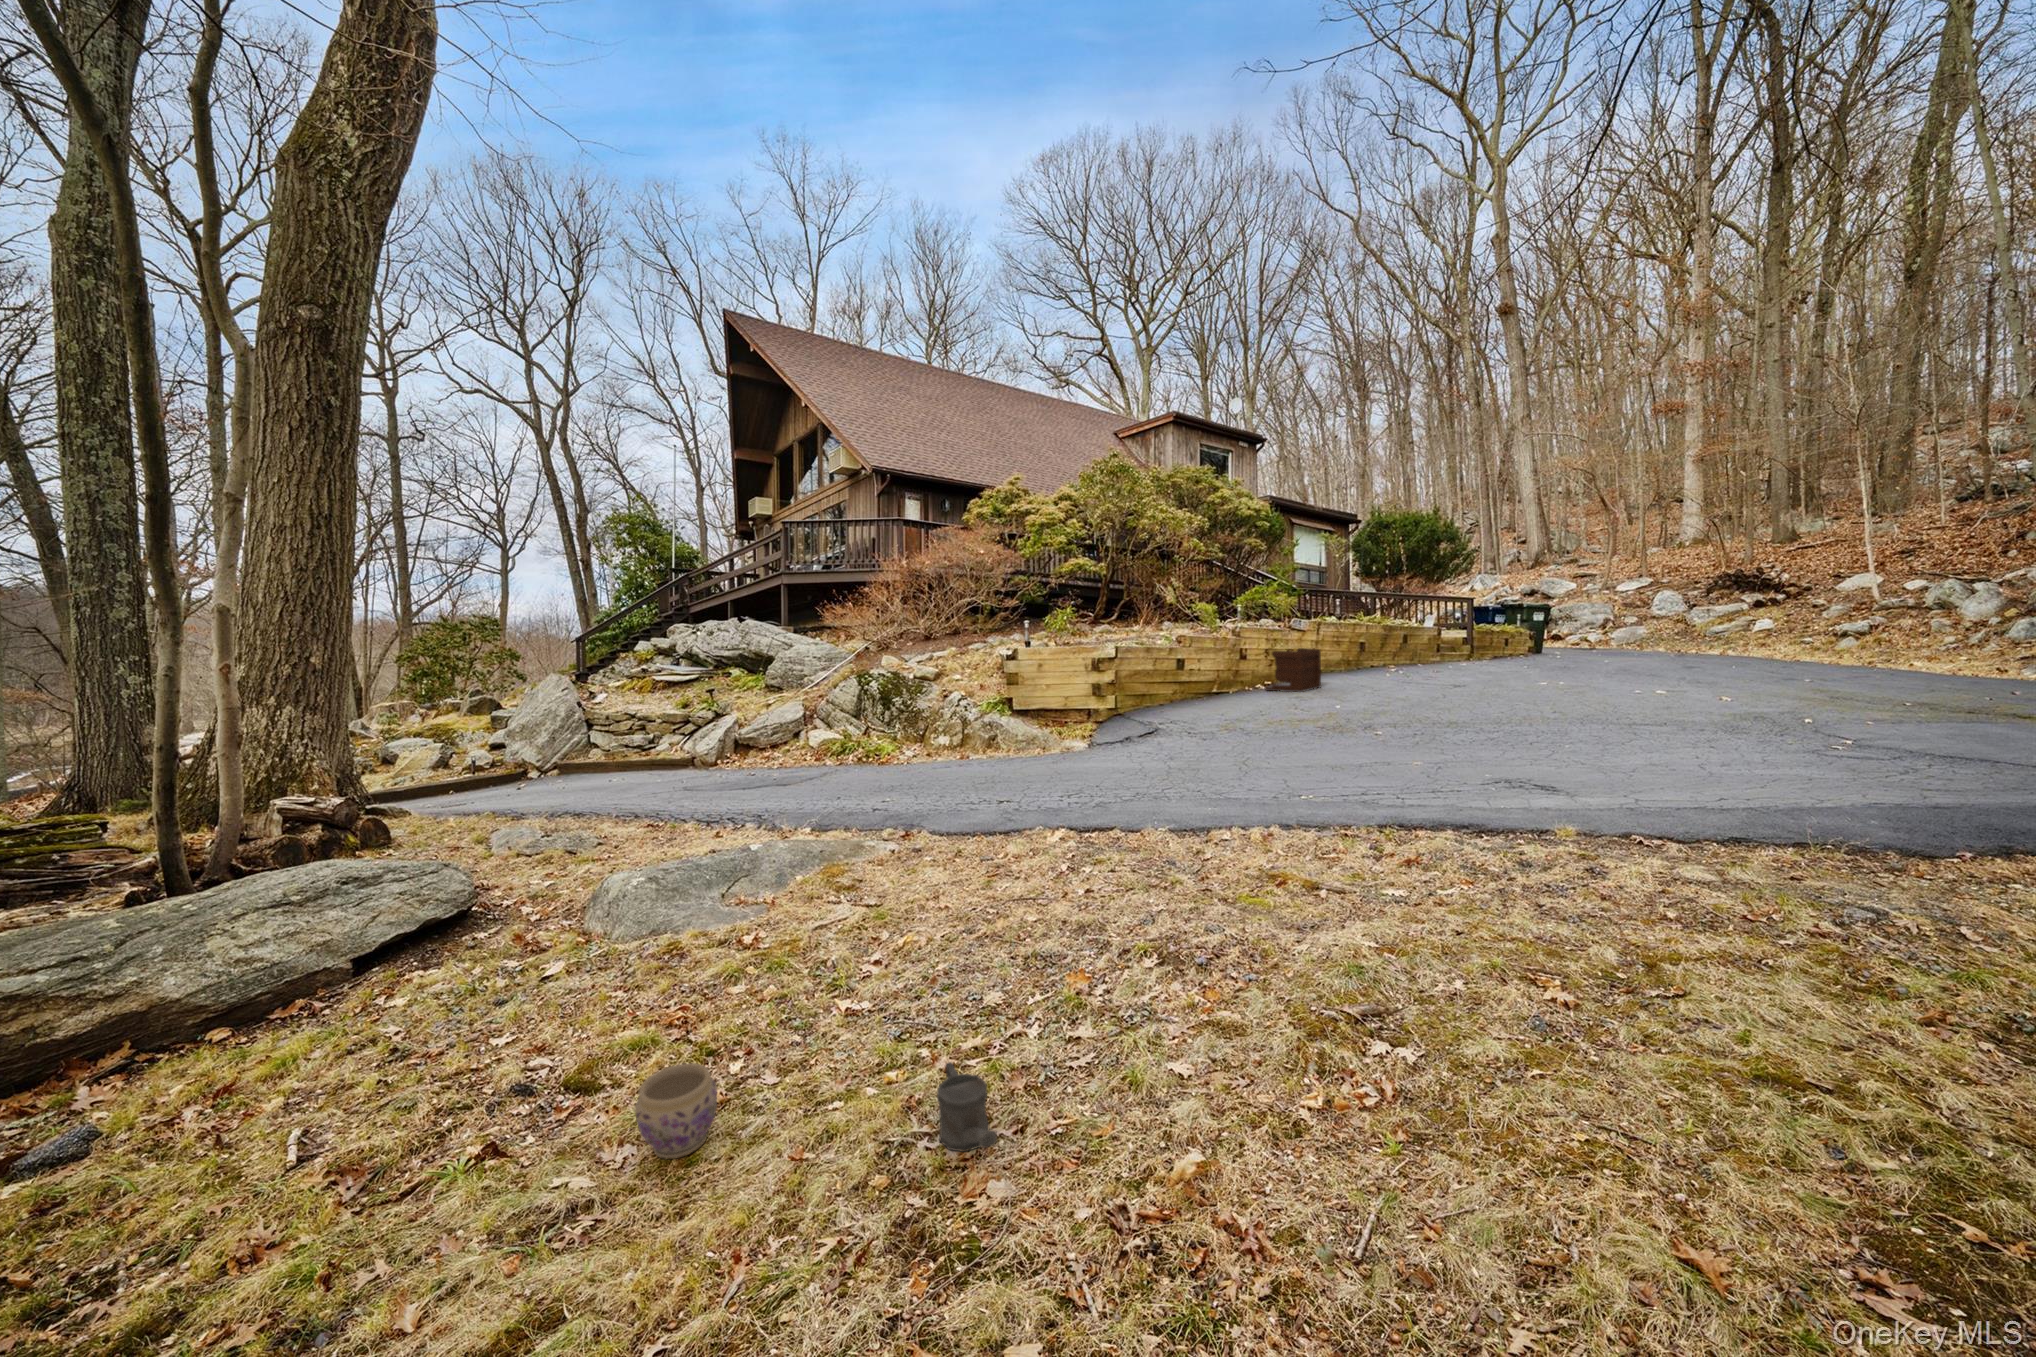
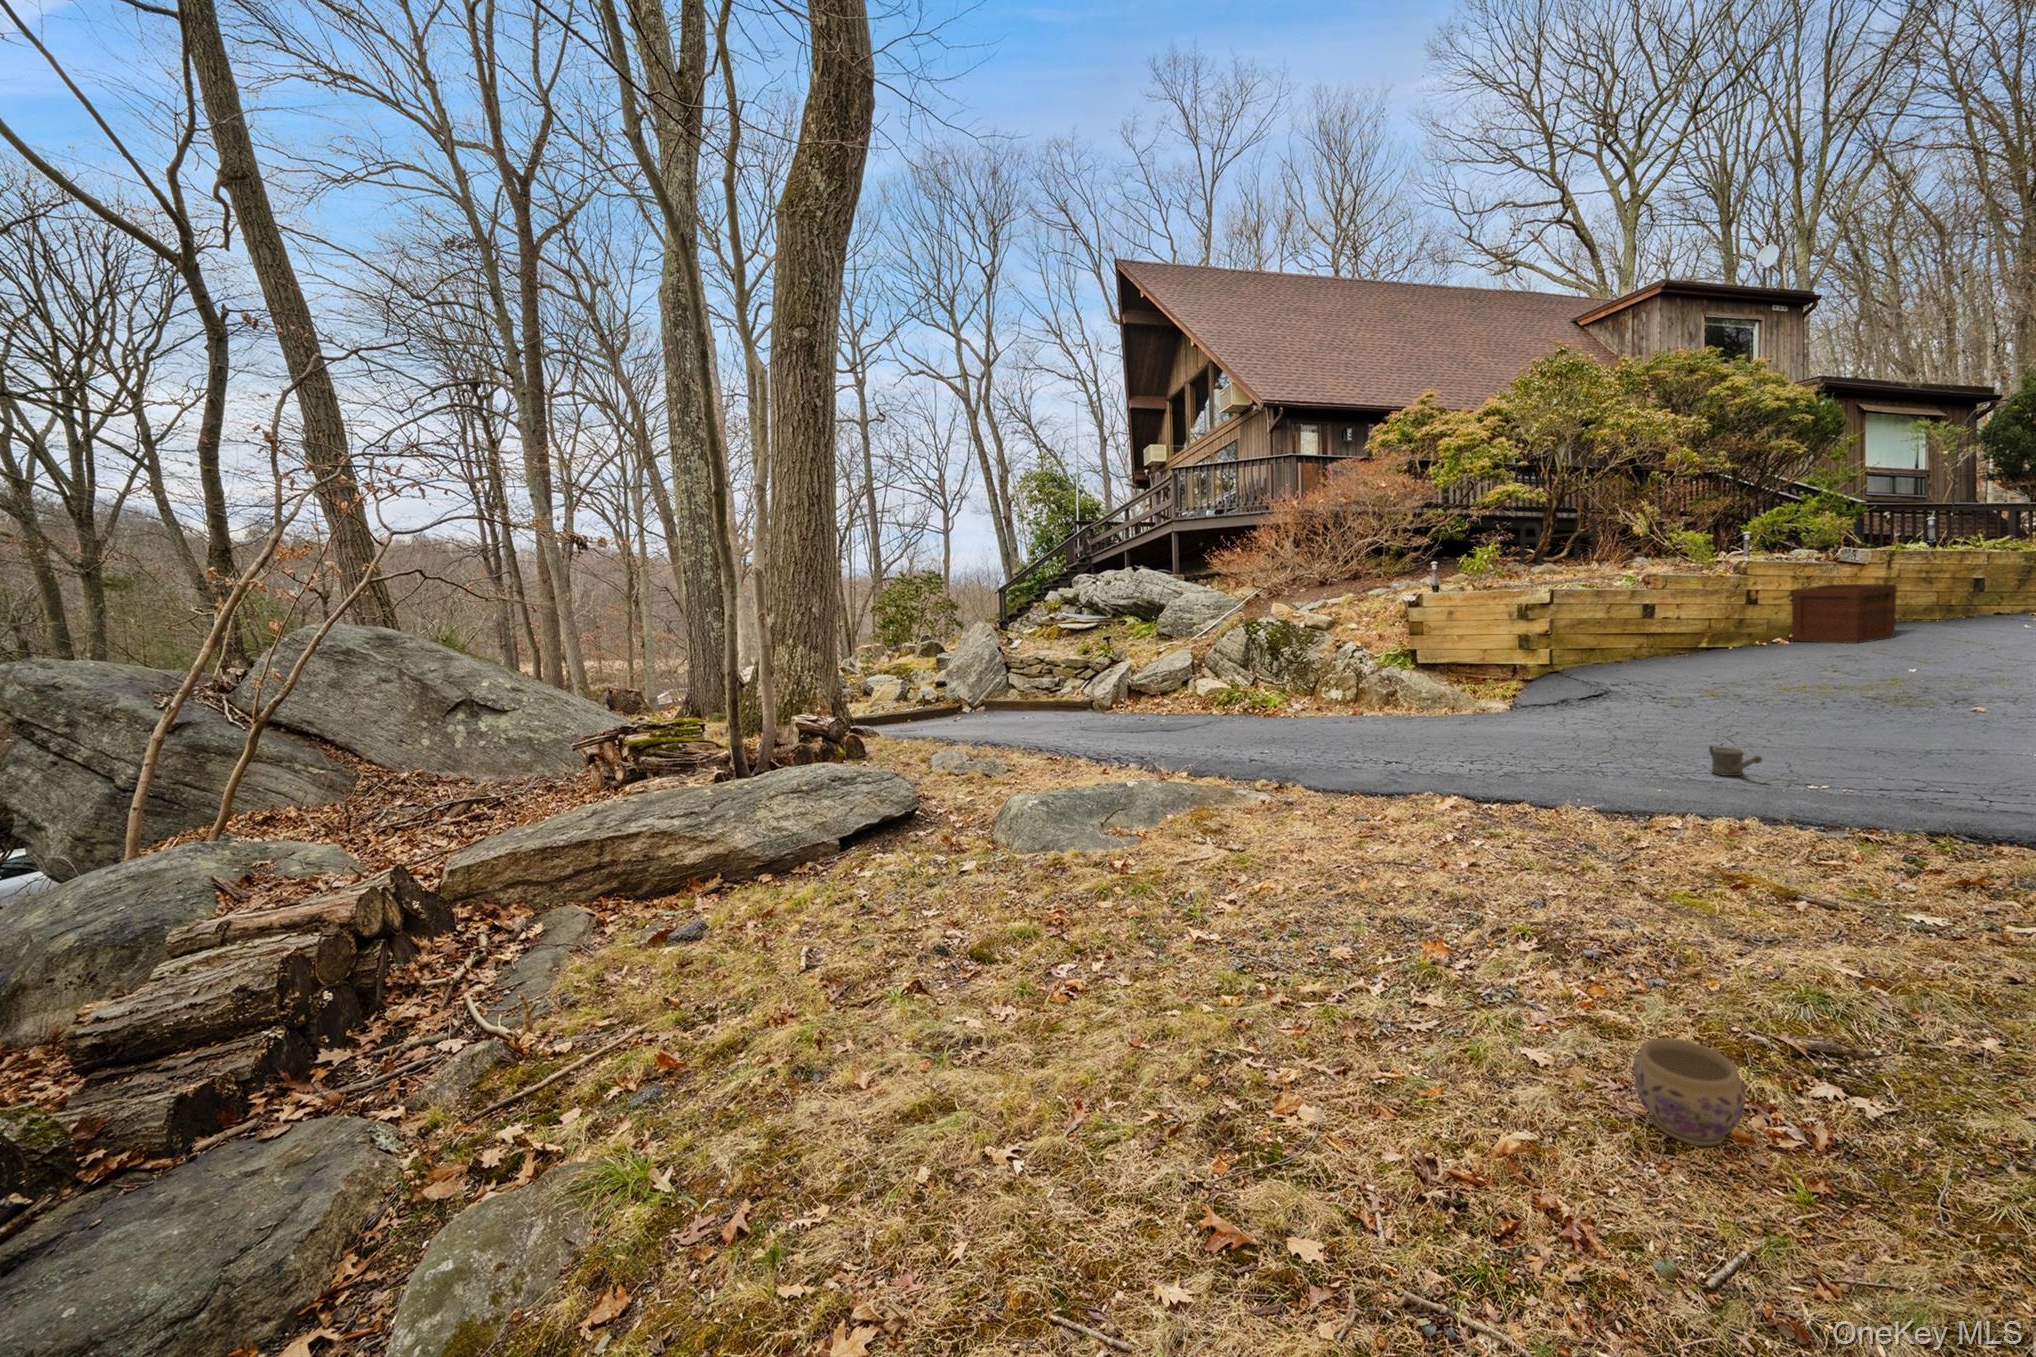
bench: none [1084,589,1140,627] -> present [1520,519,1599,565]
watering can: present [937,1062,997,1152] -> present [1709,745,1762,776]
planter: present [635,1063,717,1159] -> present [1633,1038,1746,1147]

